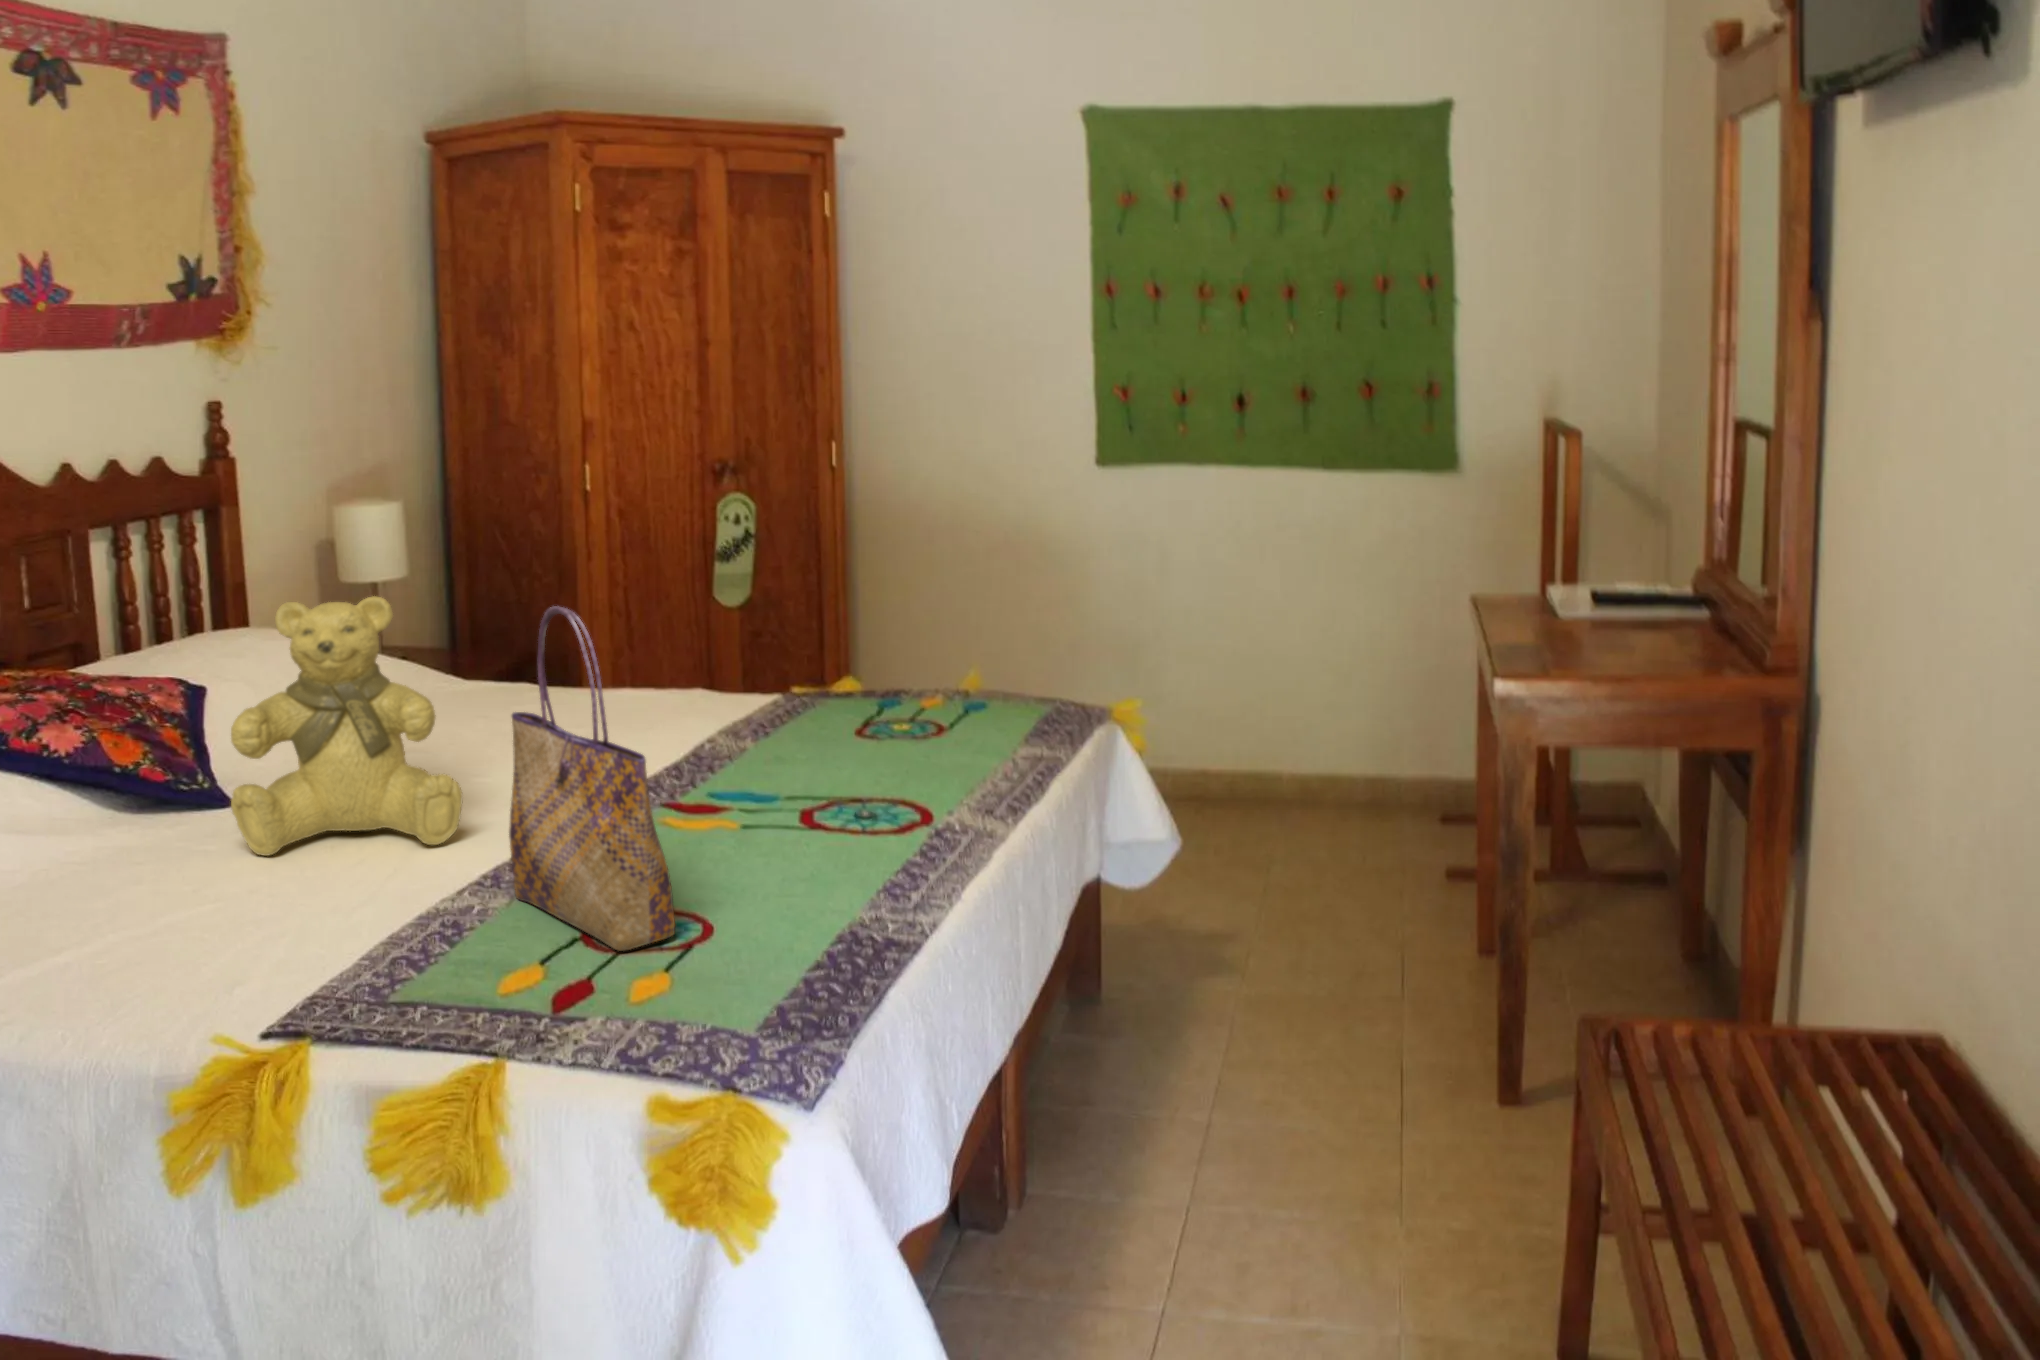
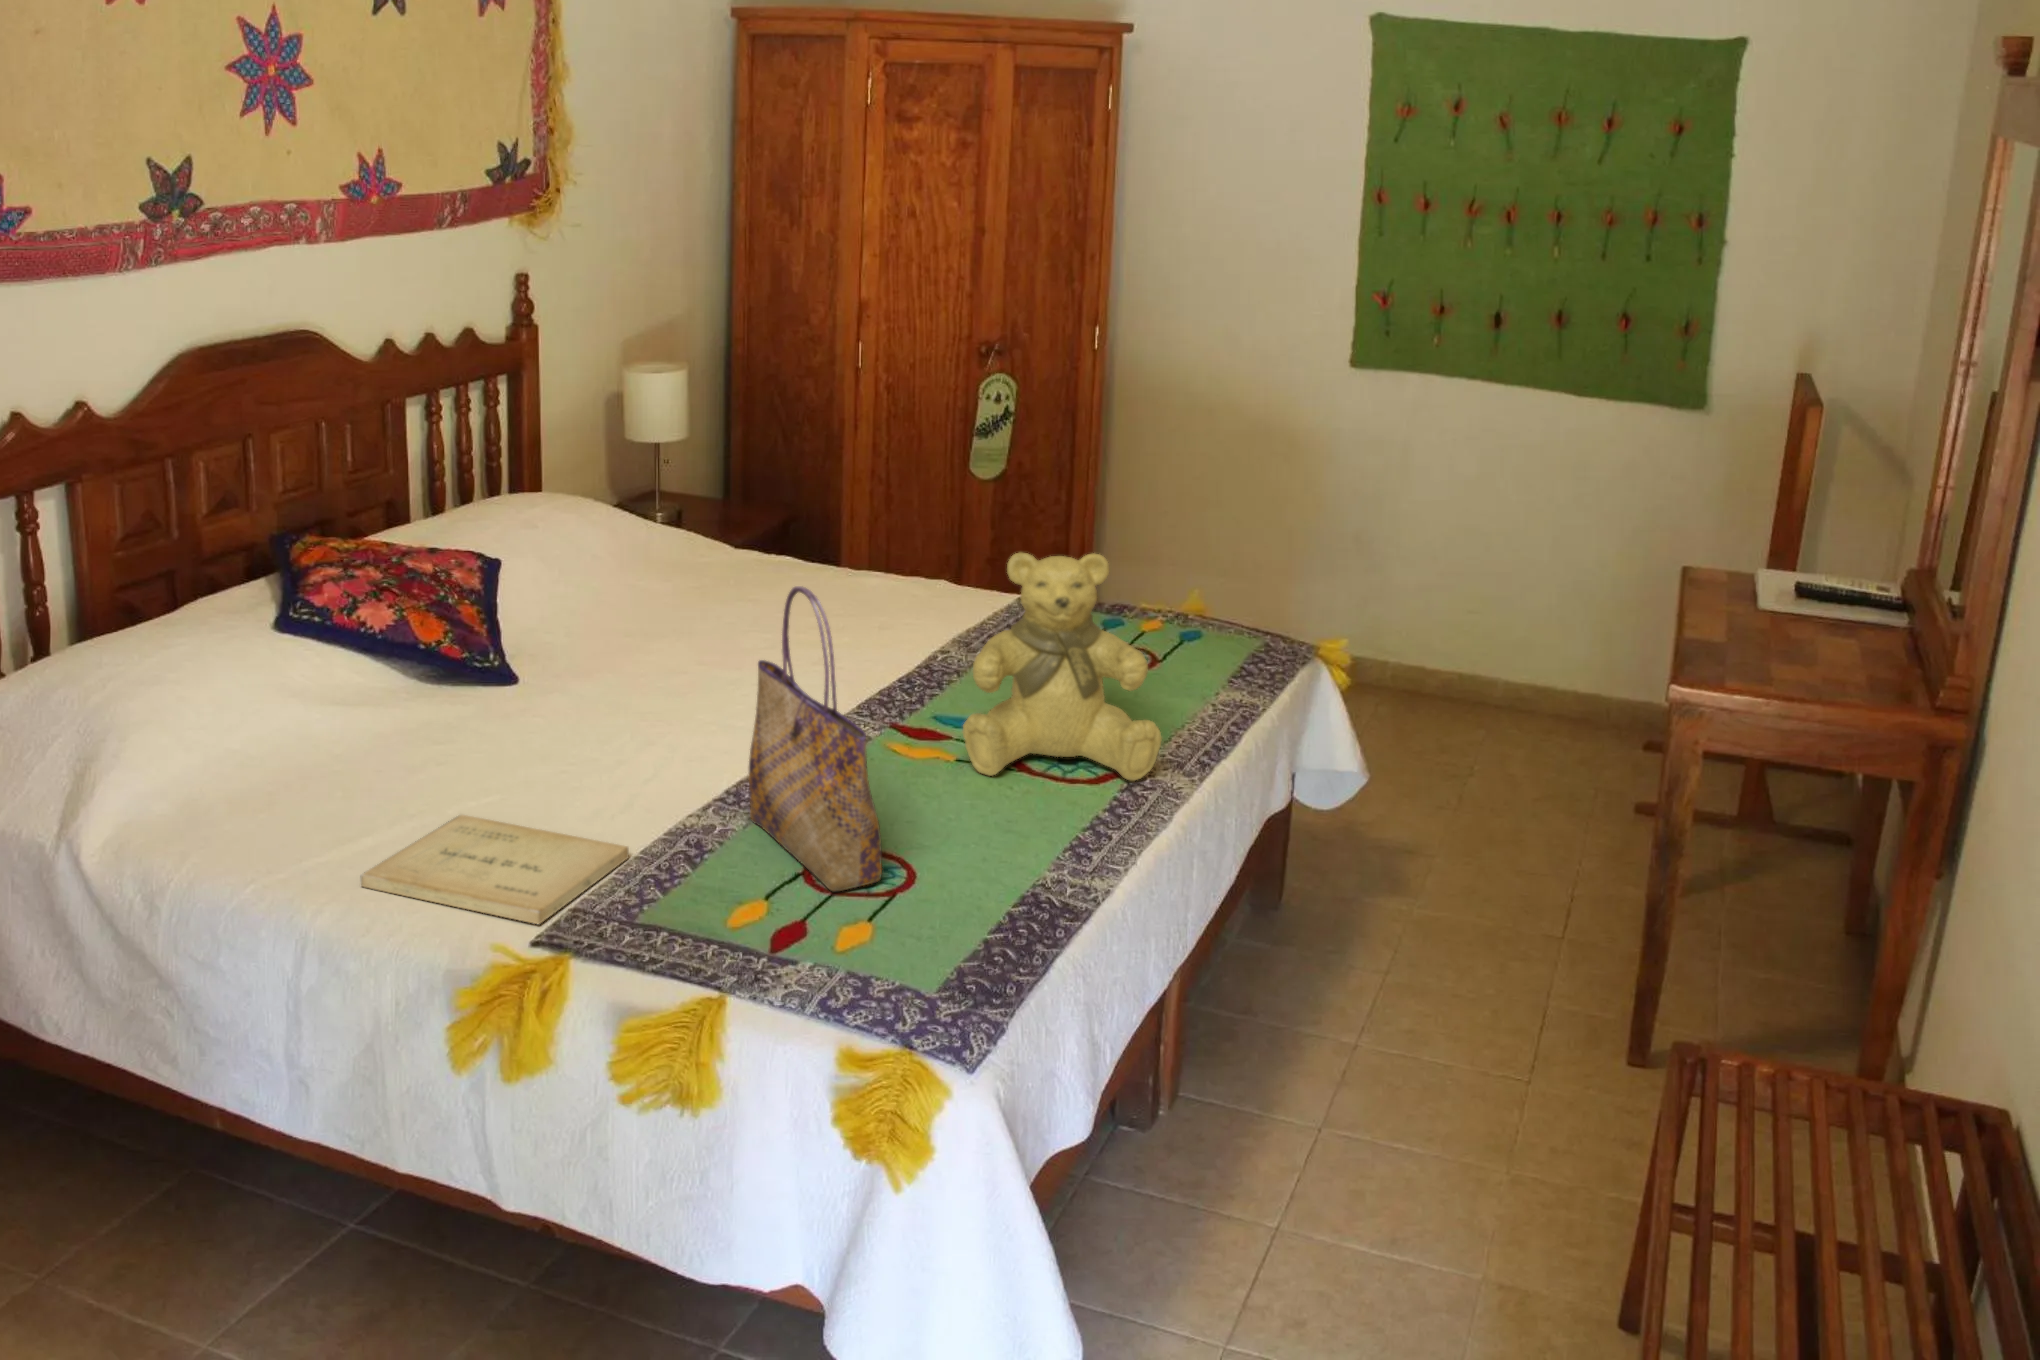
teddy bear: present [231,596,463,856] -> present [963,553,1162,781]
book: none [40,921,374,1016] -> present [361,814,629,924]

